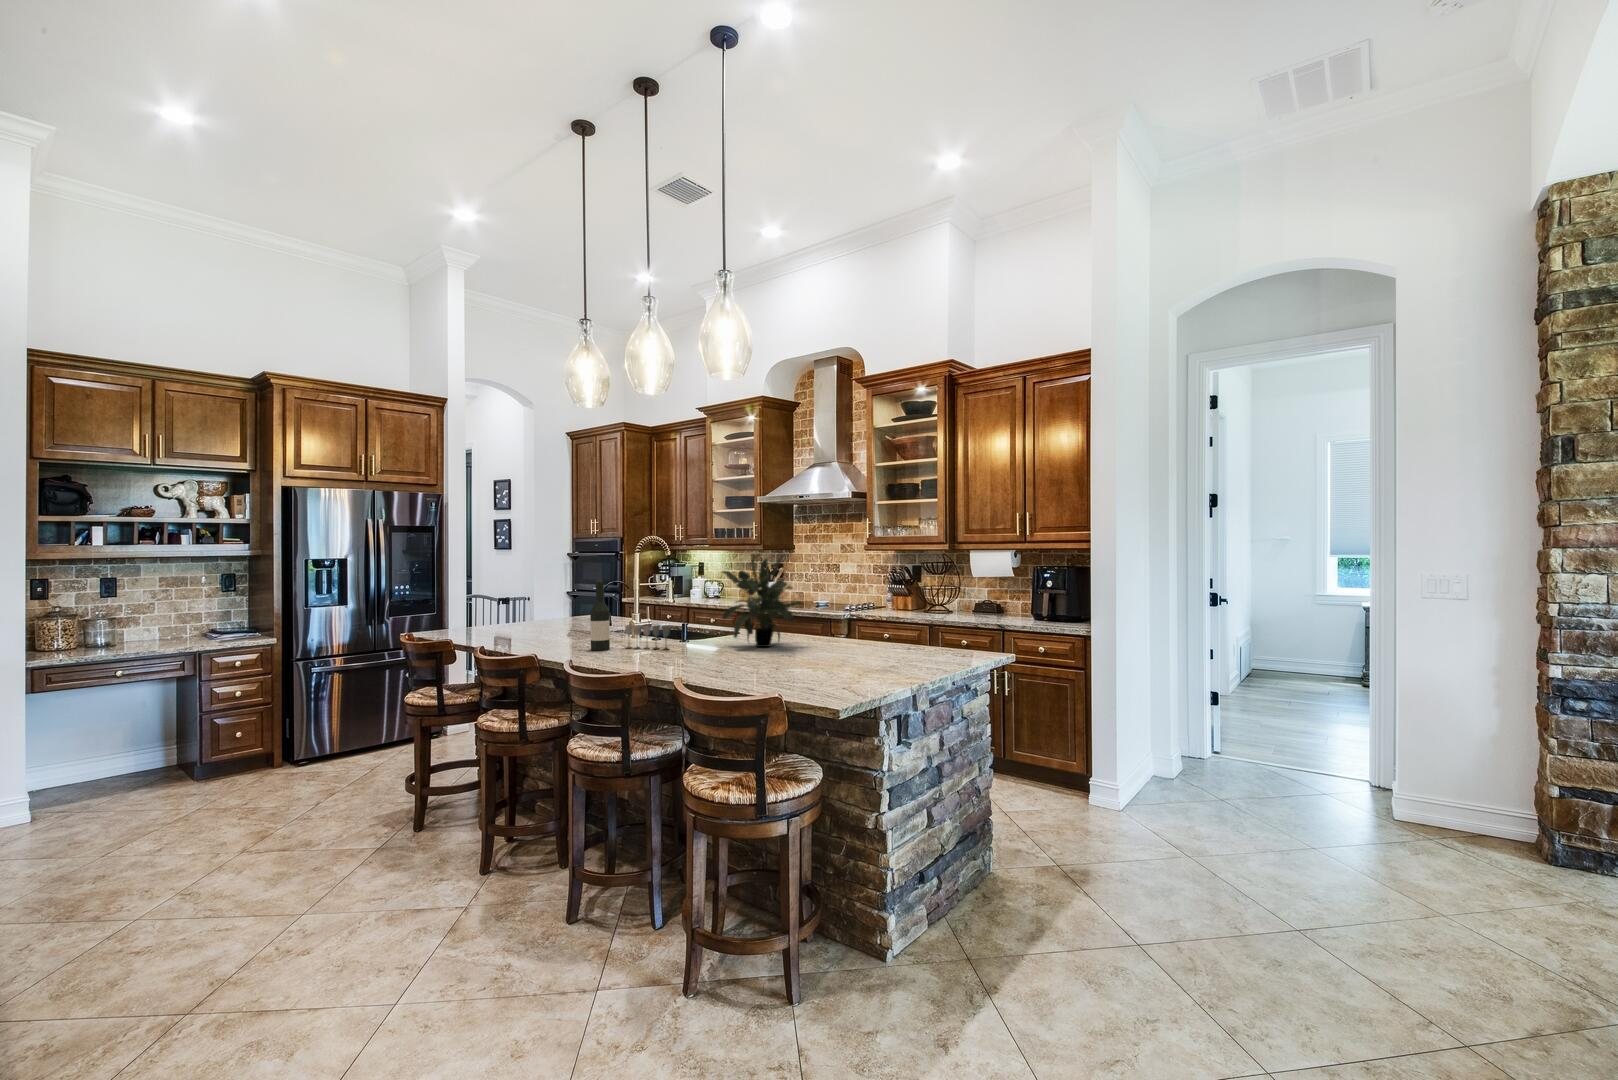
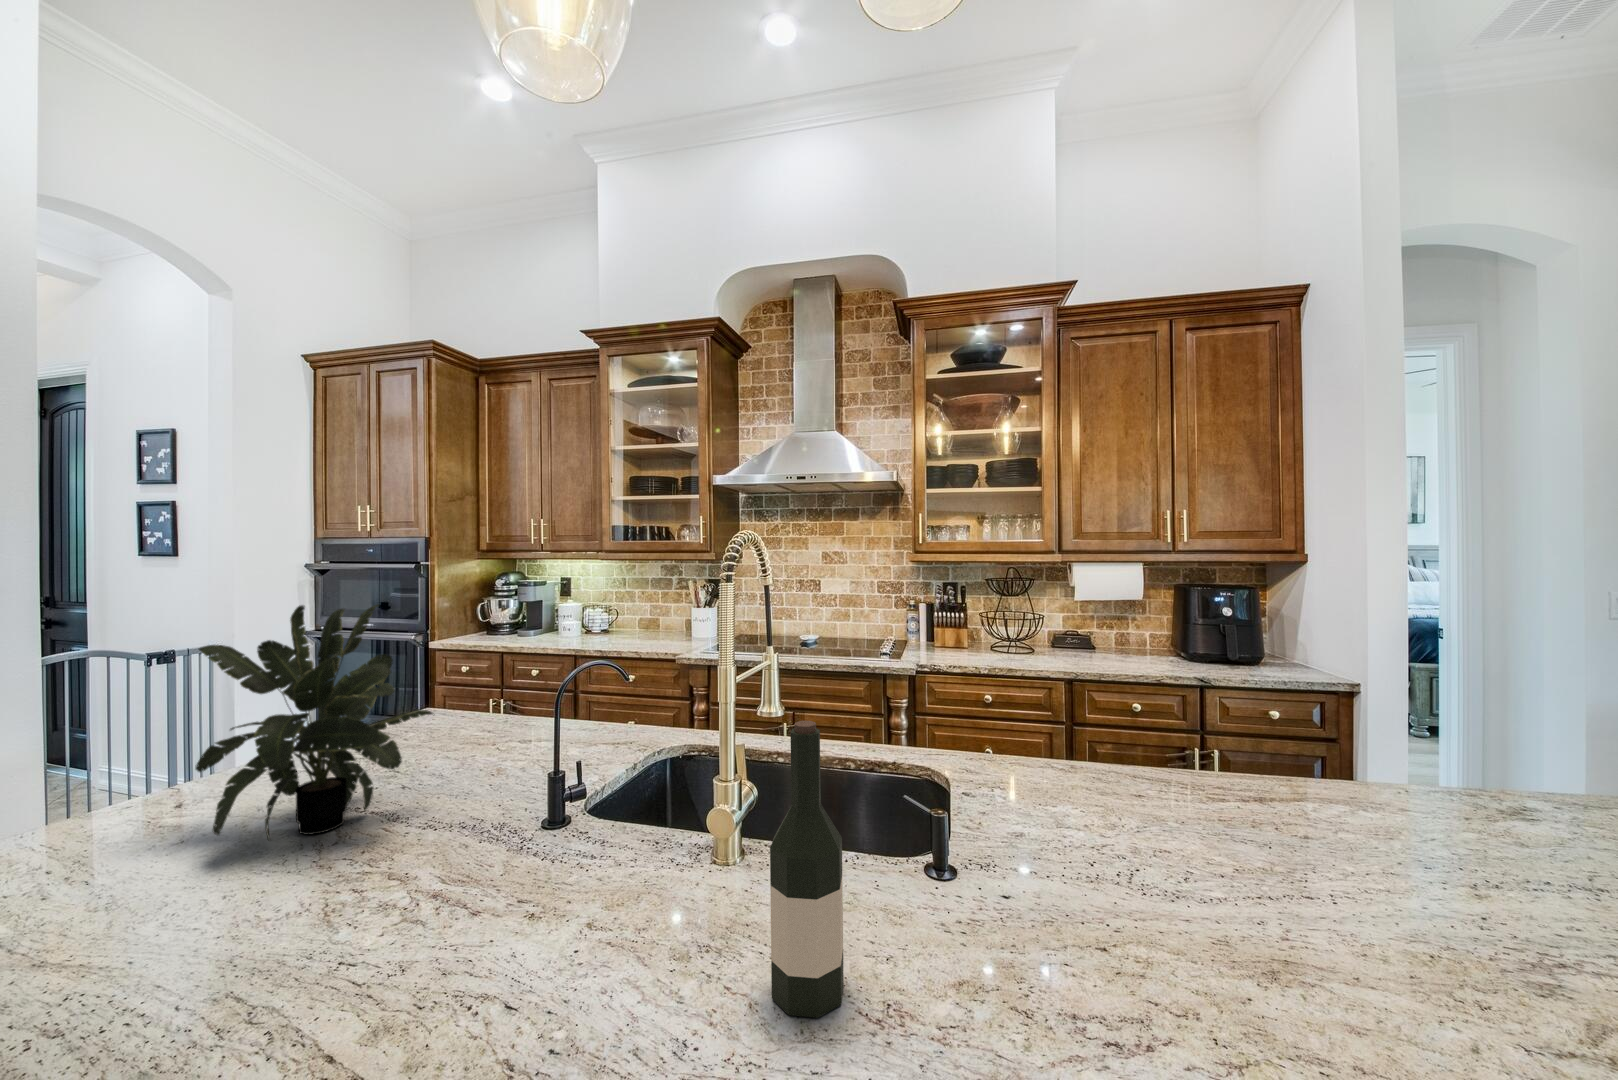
potted plant: present [722,556,803,647] -> present [196,605,433,841]
wine glass: present [625,625,670,649] -> none [866,852,1038,952]

